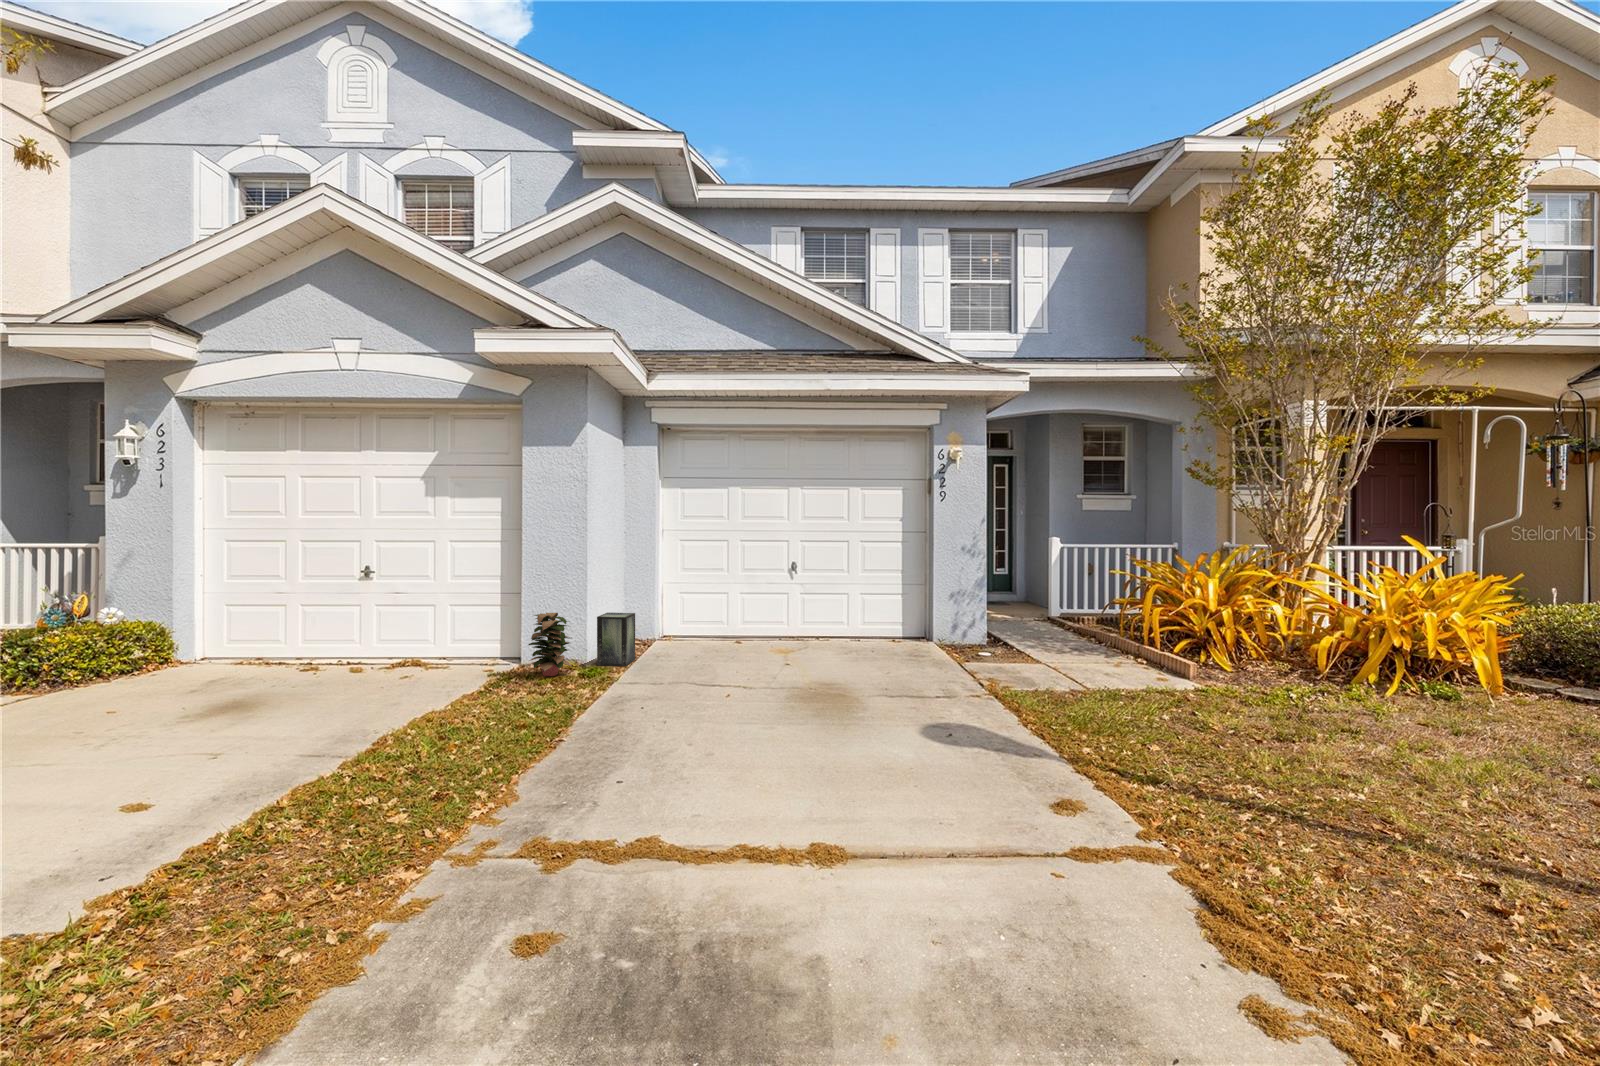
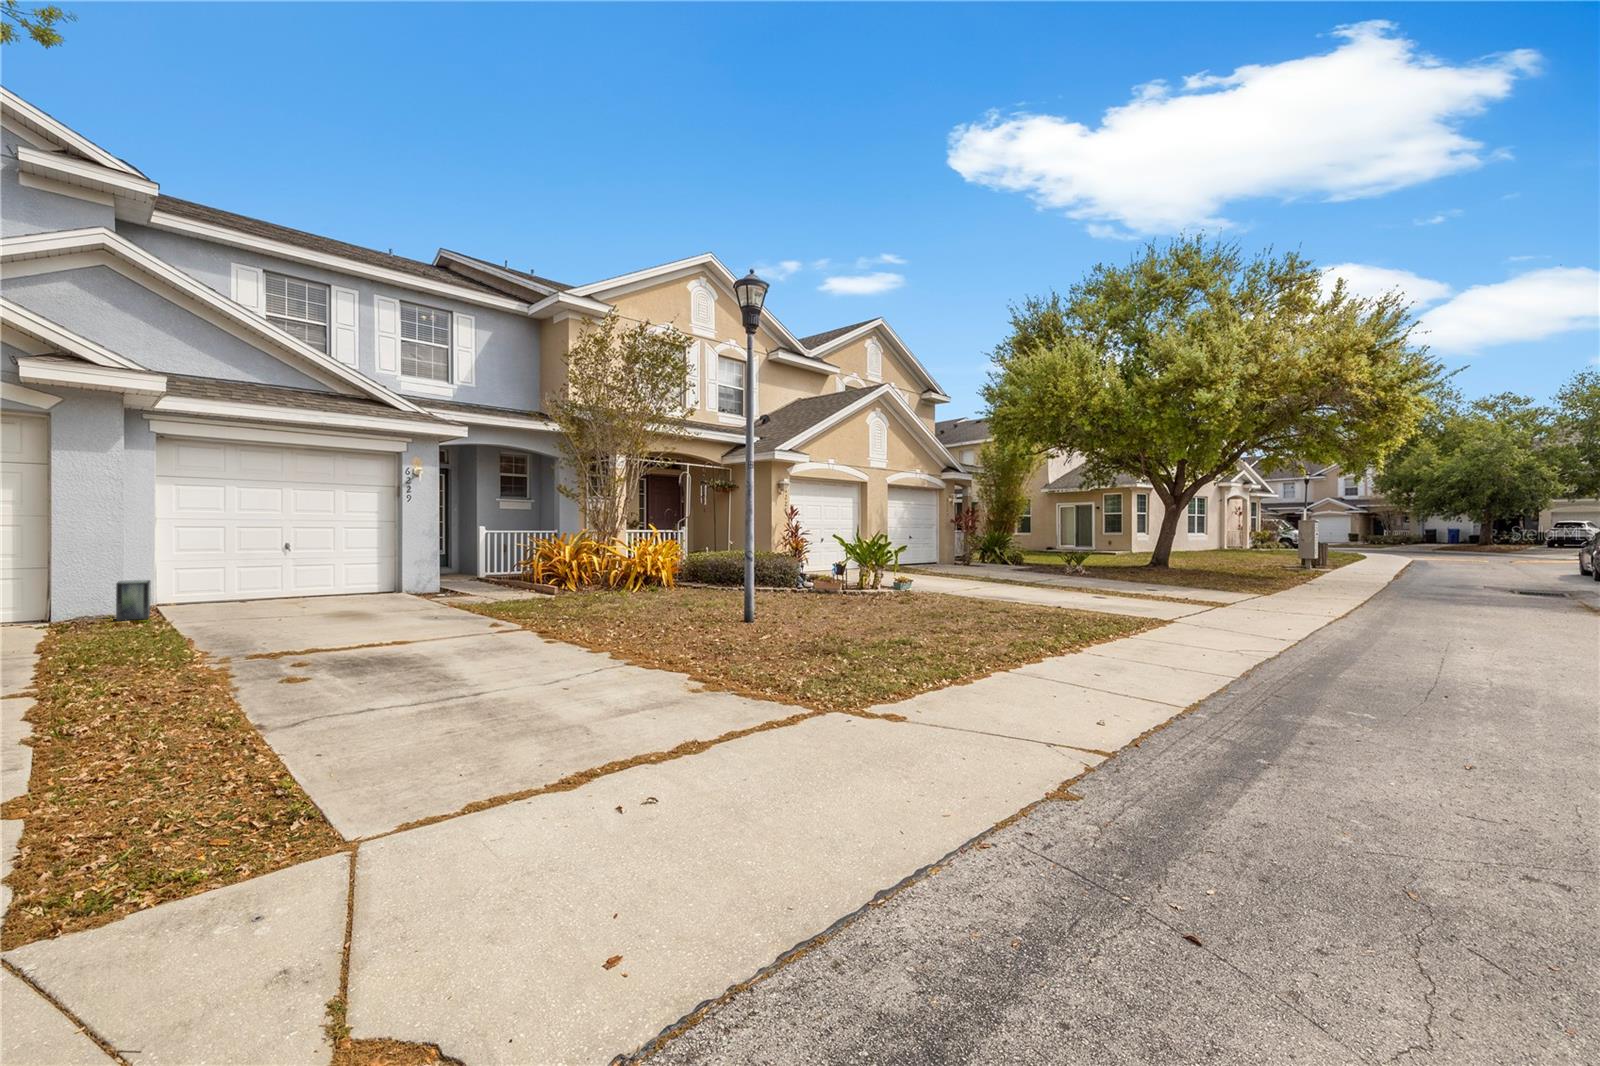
decorative plant: present [528,613,572,676] -> none [49,580,102,629]

